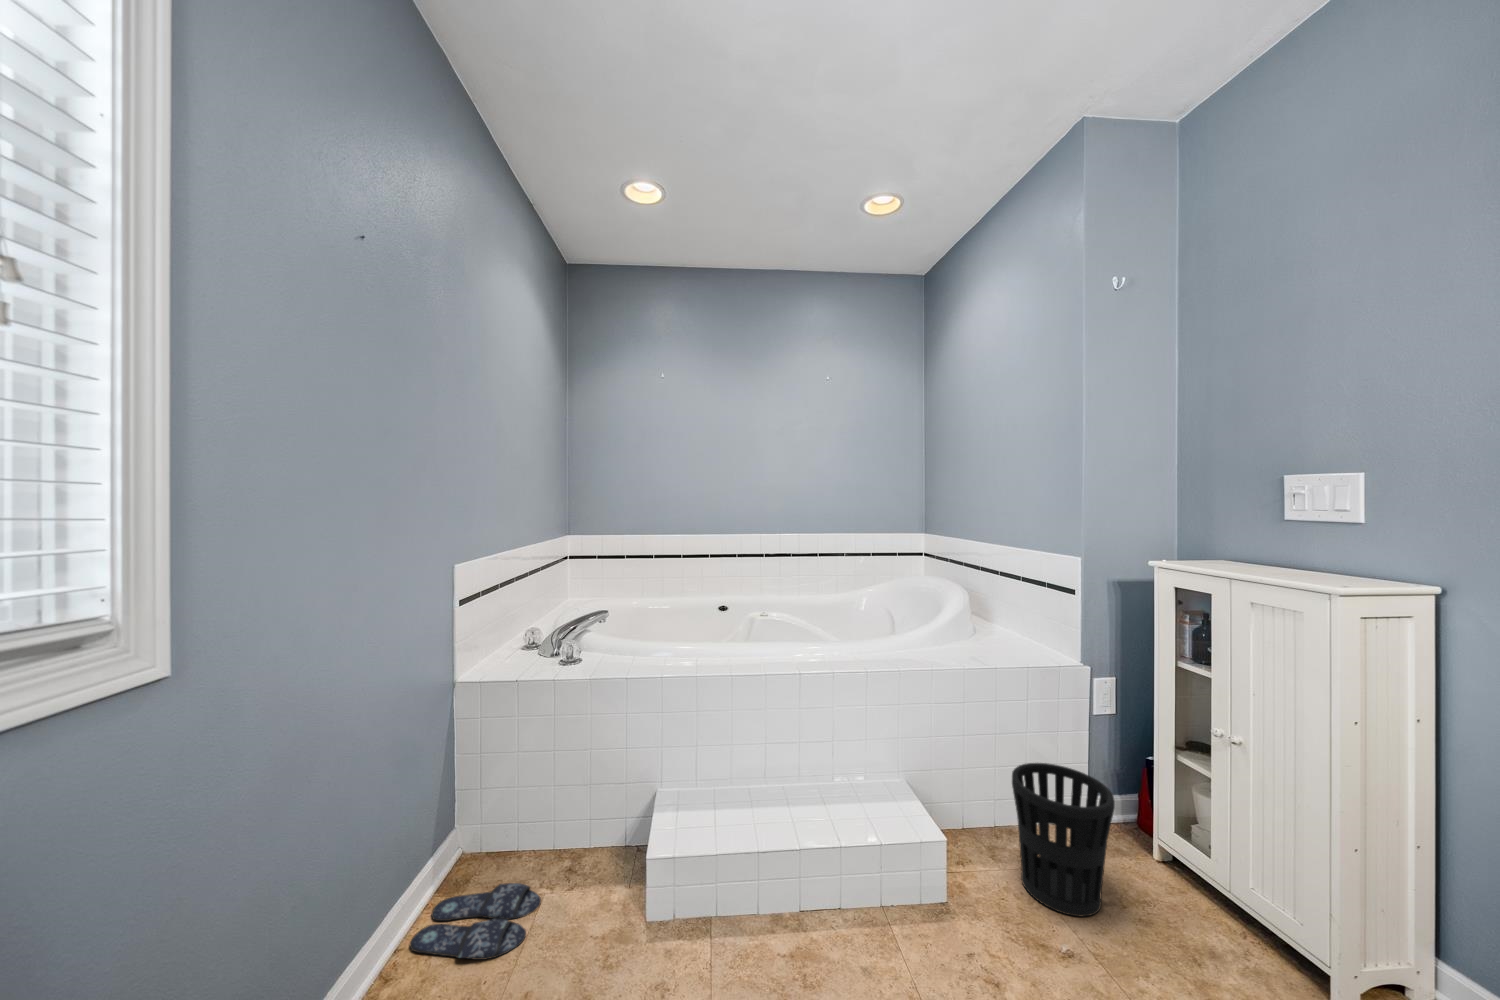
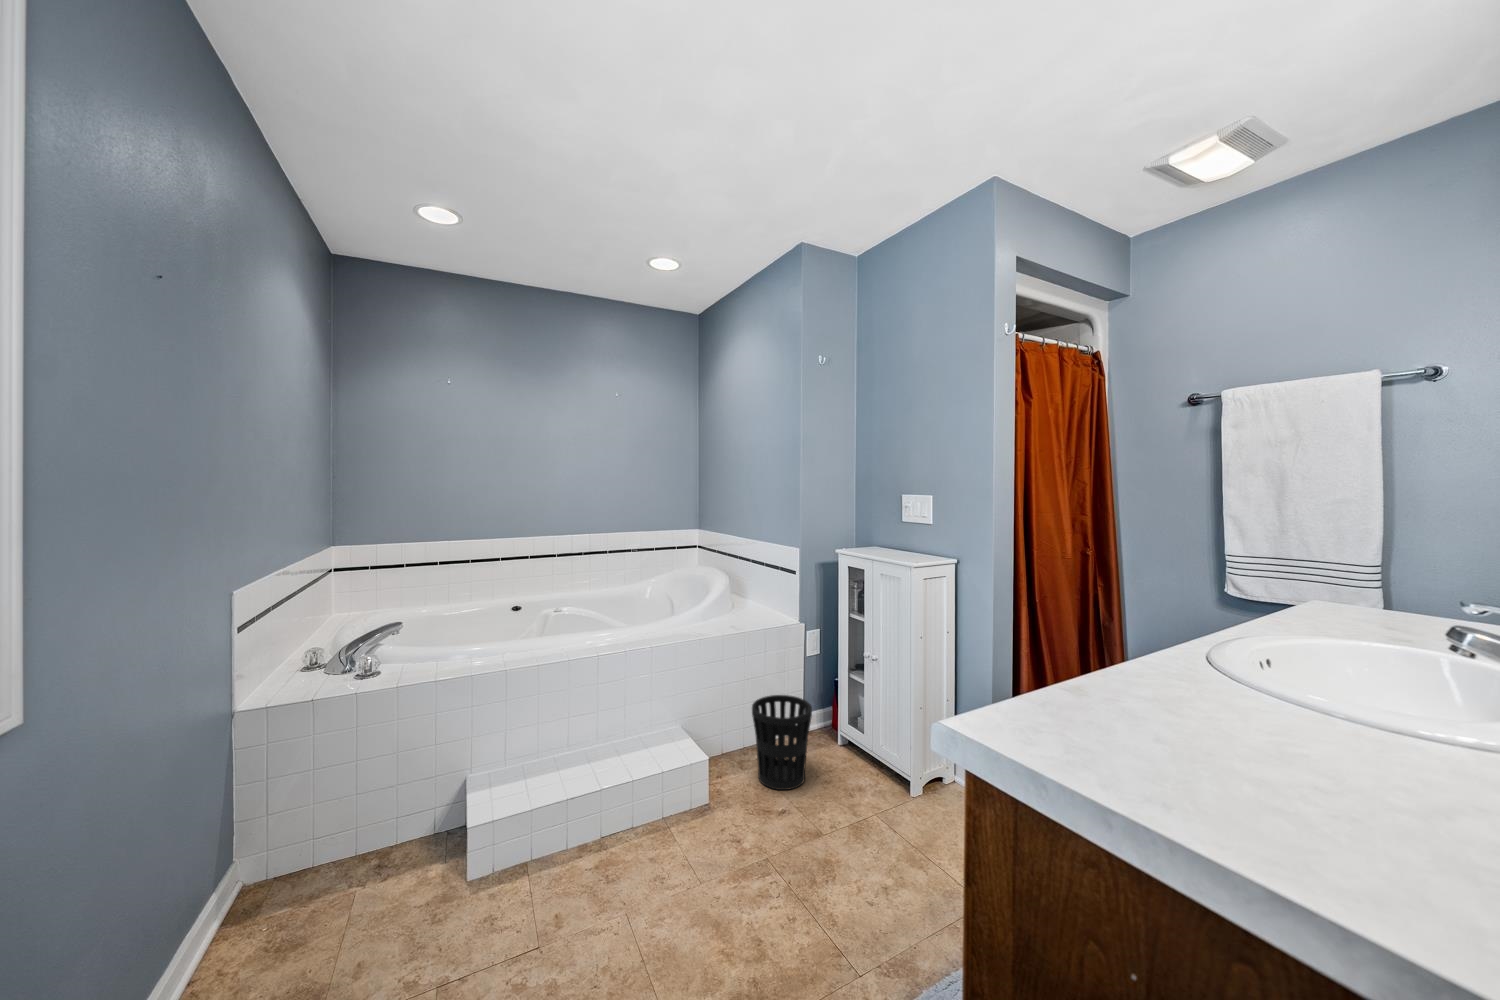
slippers: present [410,883,541,960] -> none [218,885,358,967]

